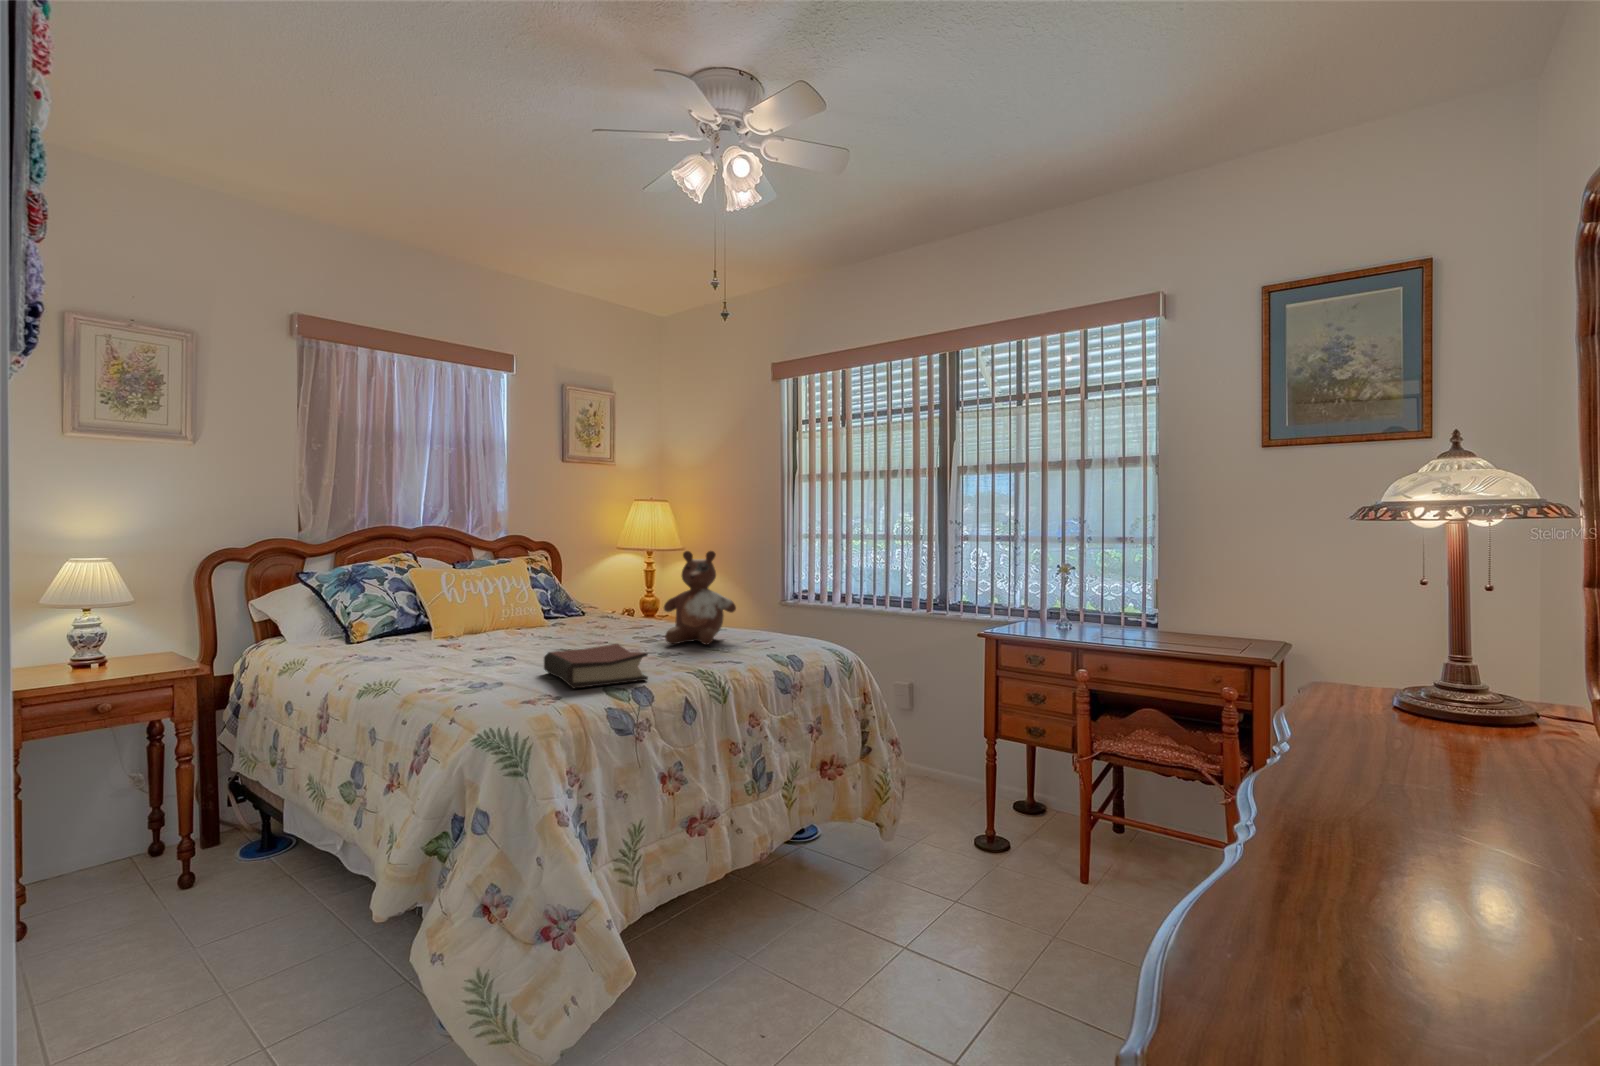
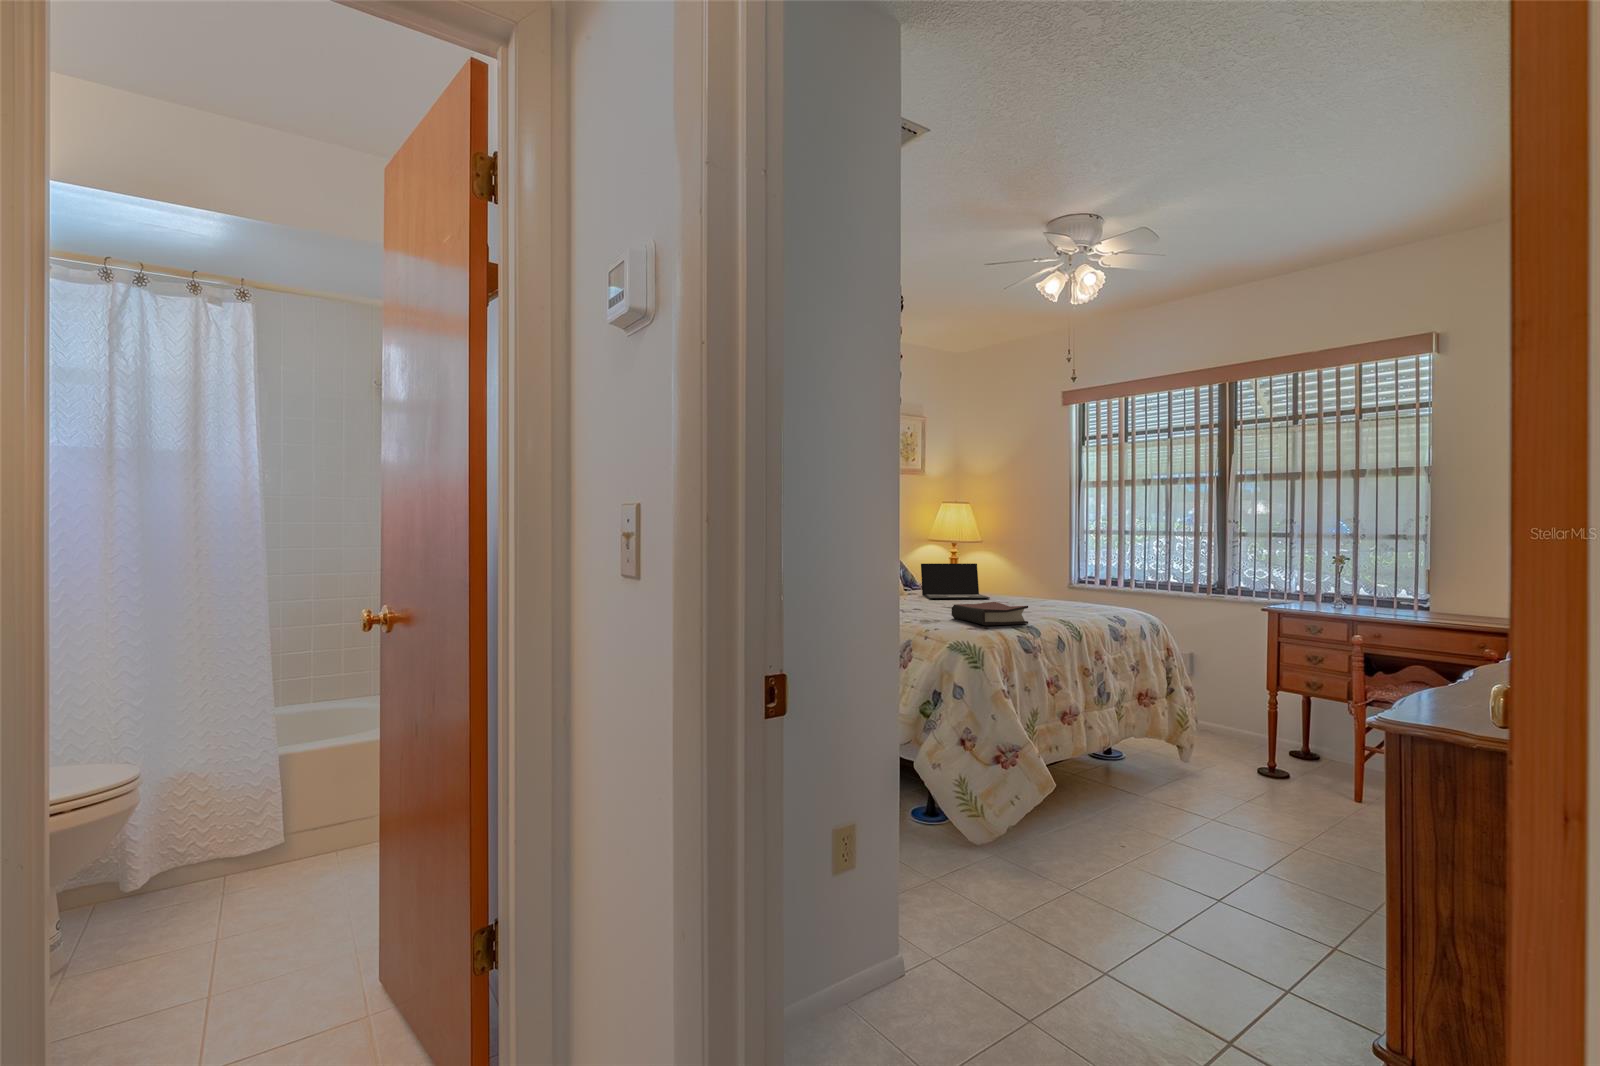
stuffed bear: present [664,551,736,645] -> none [1007,541,1063,608]
laptop: none [565,580,651,633] -> present [921,563,990,599]

